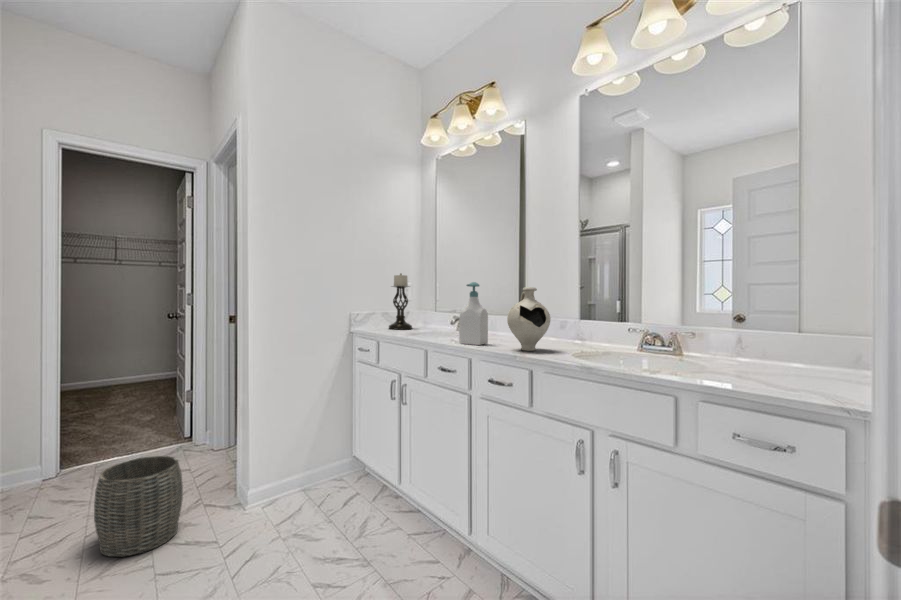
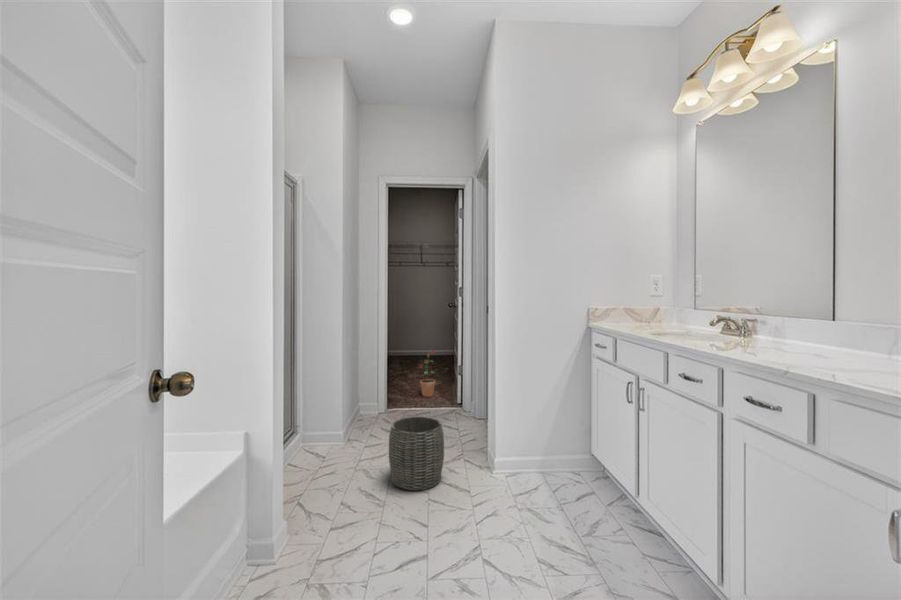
candle holder: present [389,273,412,329] -> none [634,264,663,327]
soap bottle: present [459,282,488,345] -> none [711,272,755,352]
decorative vase: present [507,287,551,351] -> none [780,278,859,367]
potted plant: none [121,372,149,434] -> present [420,350,435,397]

